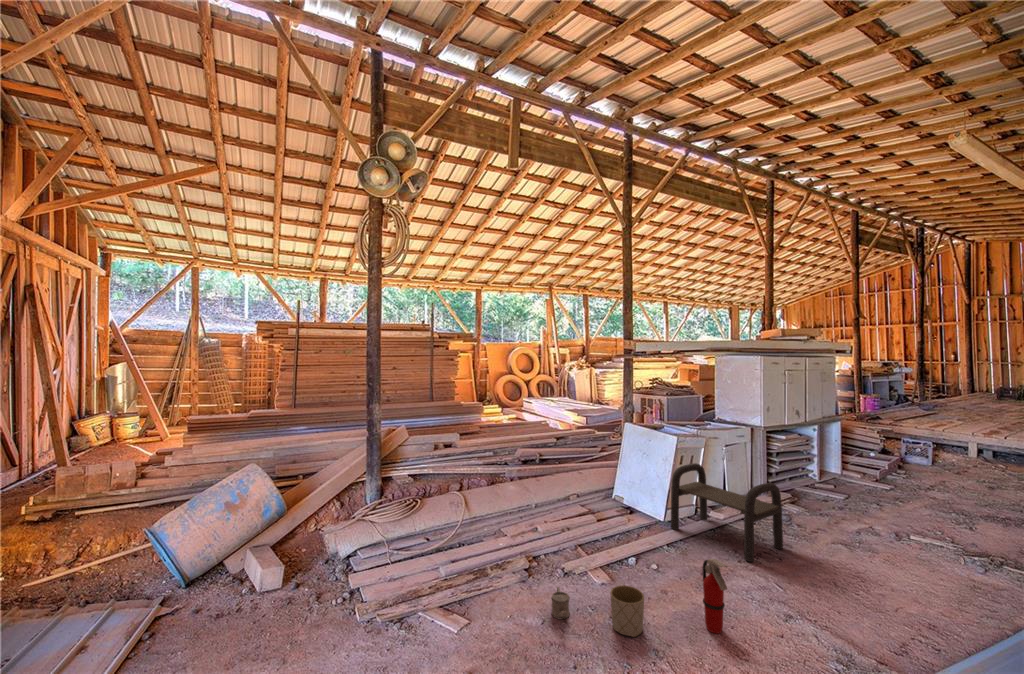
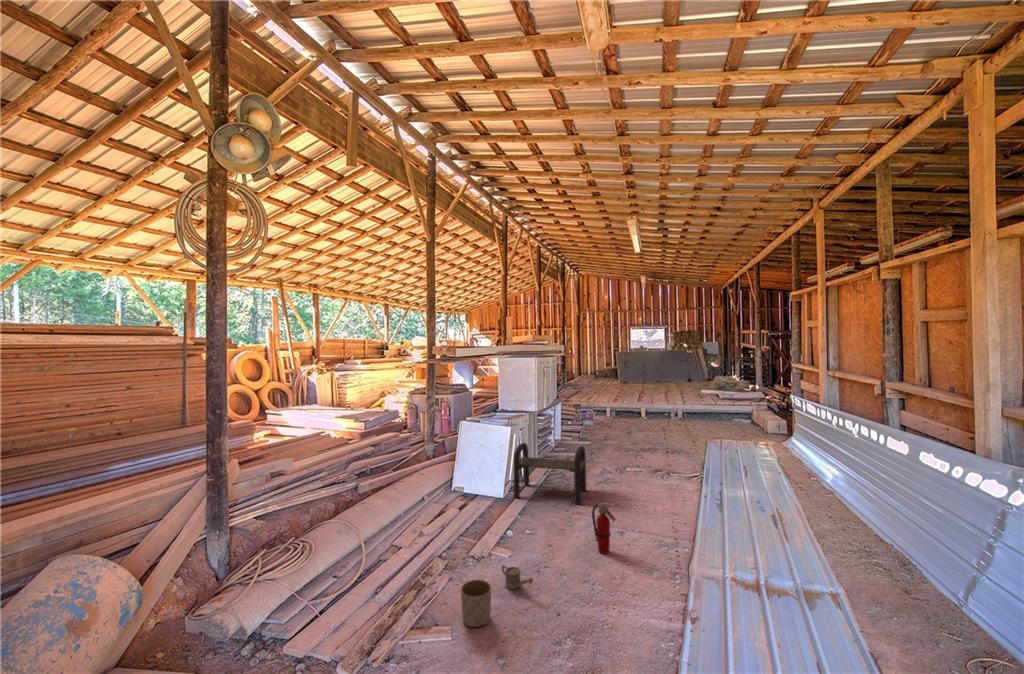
planter: present [610,585,644,637] -> present [461,580,491,627]

